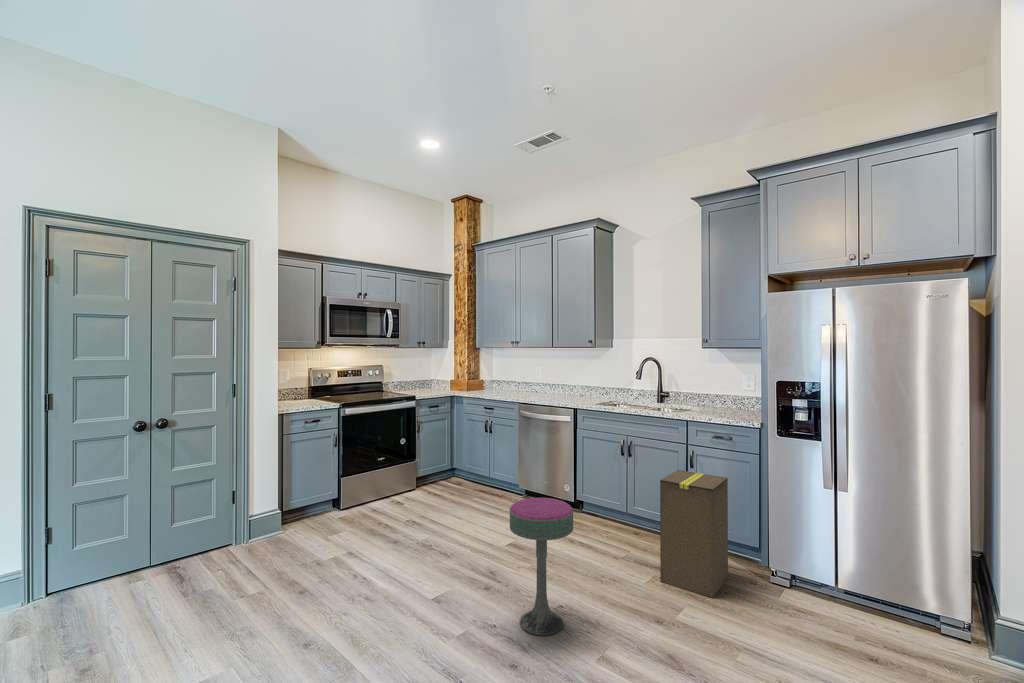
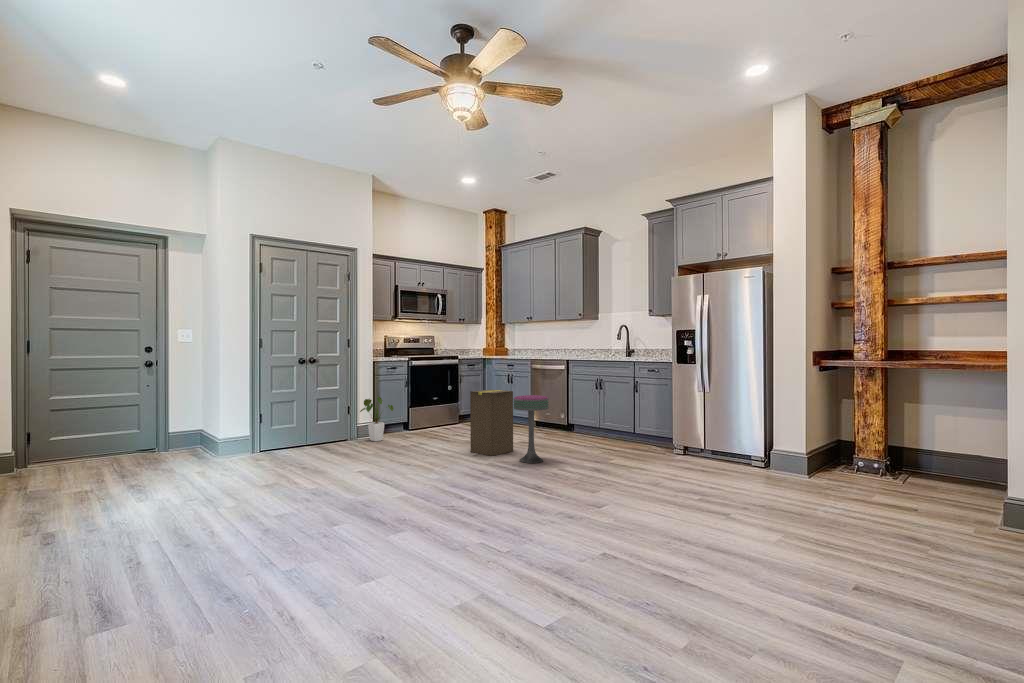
house plant: none [252,470,307,551] -> present [360,397,394,441]
cardboard box: present [660,470,728,598] -> present [470,390,513,456]

